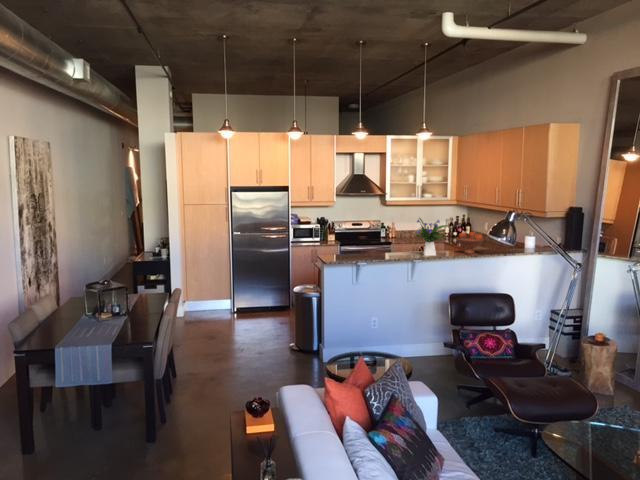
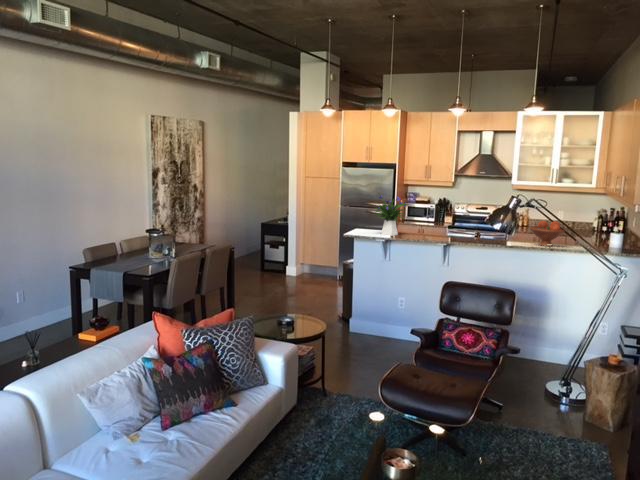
flower arrangement: present [415,218,446,256] -> present [376,195,408,236]

